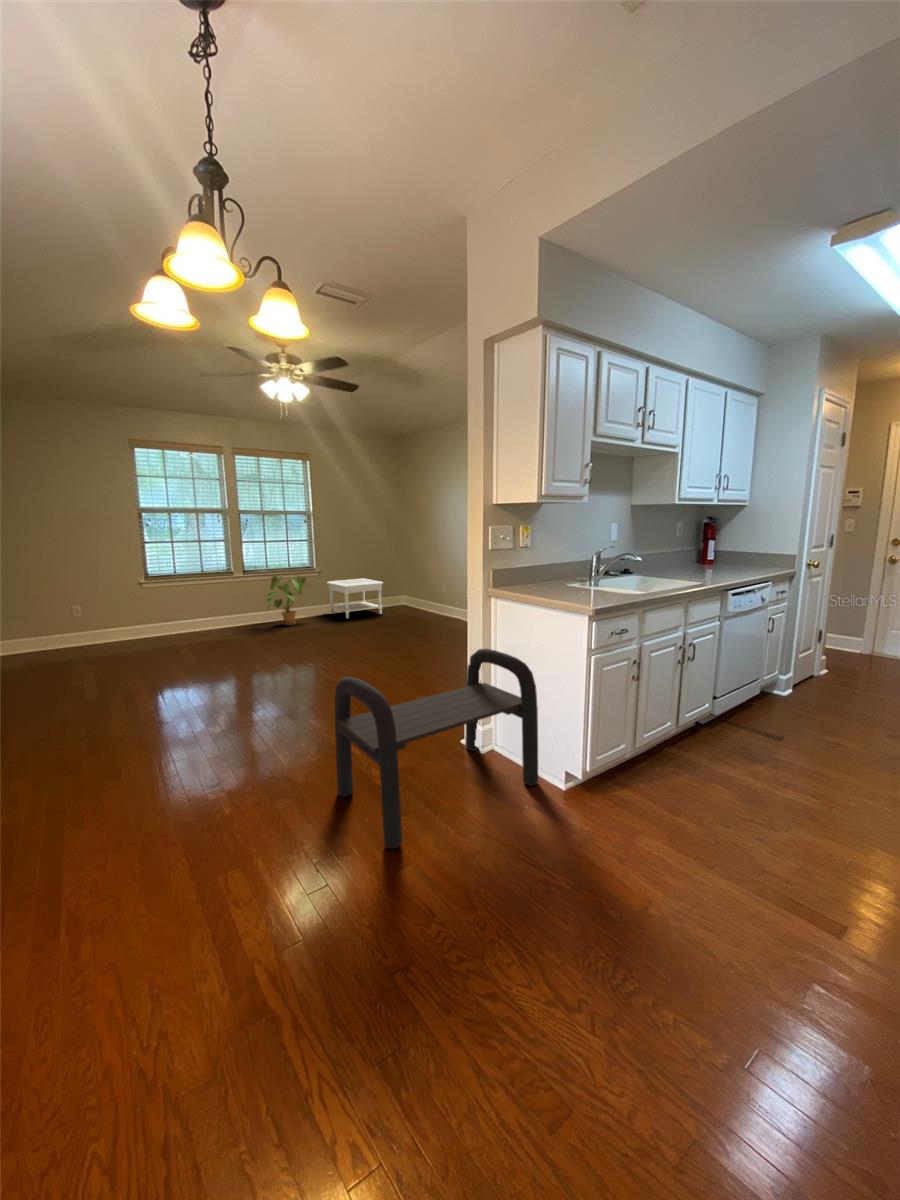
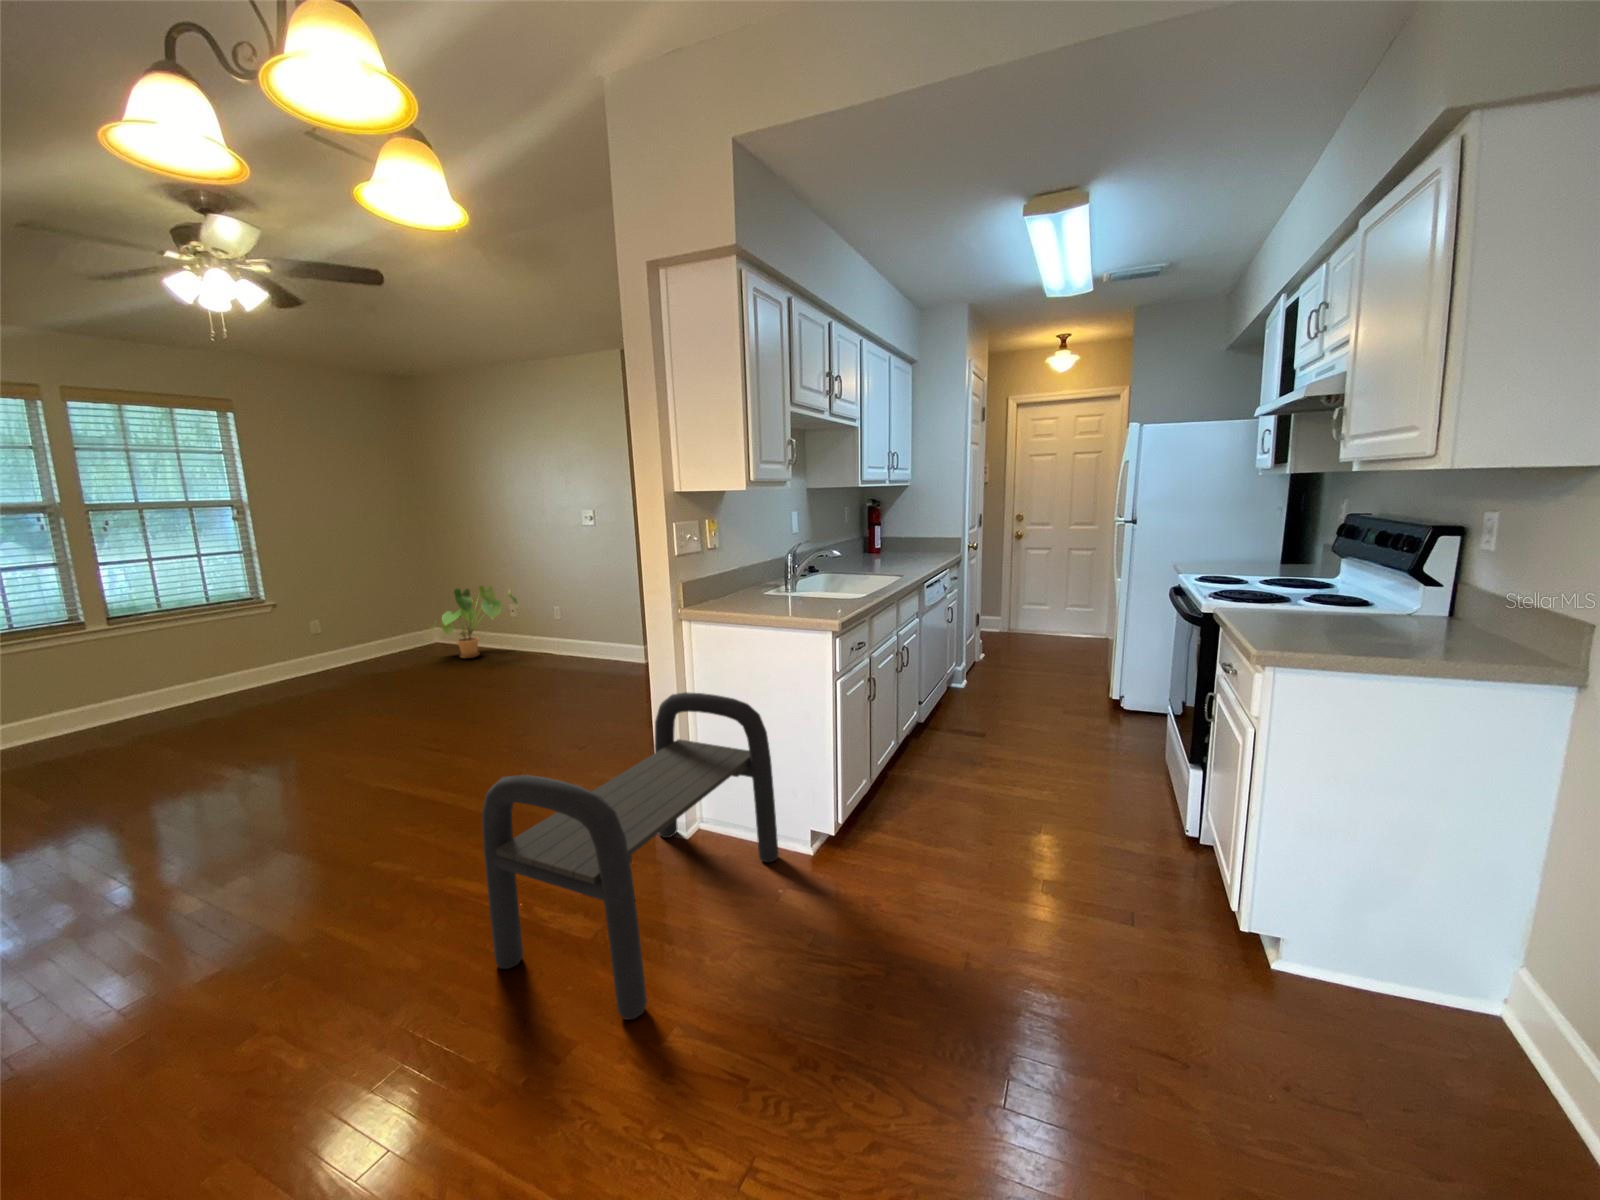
house plant: present [266,575,313,625] -> present [433,586,517,658]
side table: present [327,578,383,619] -> none [296,608,412,677]

